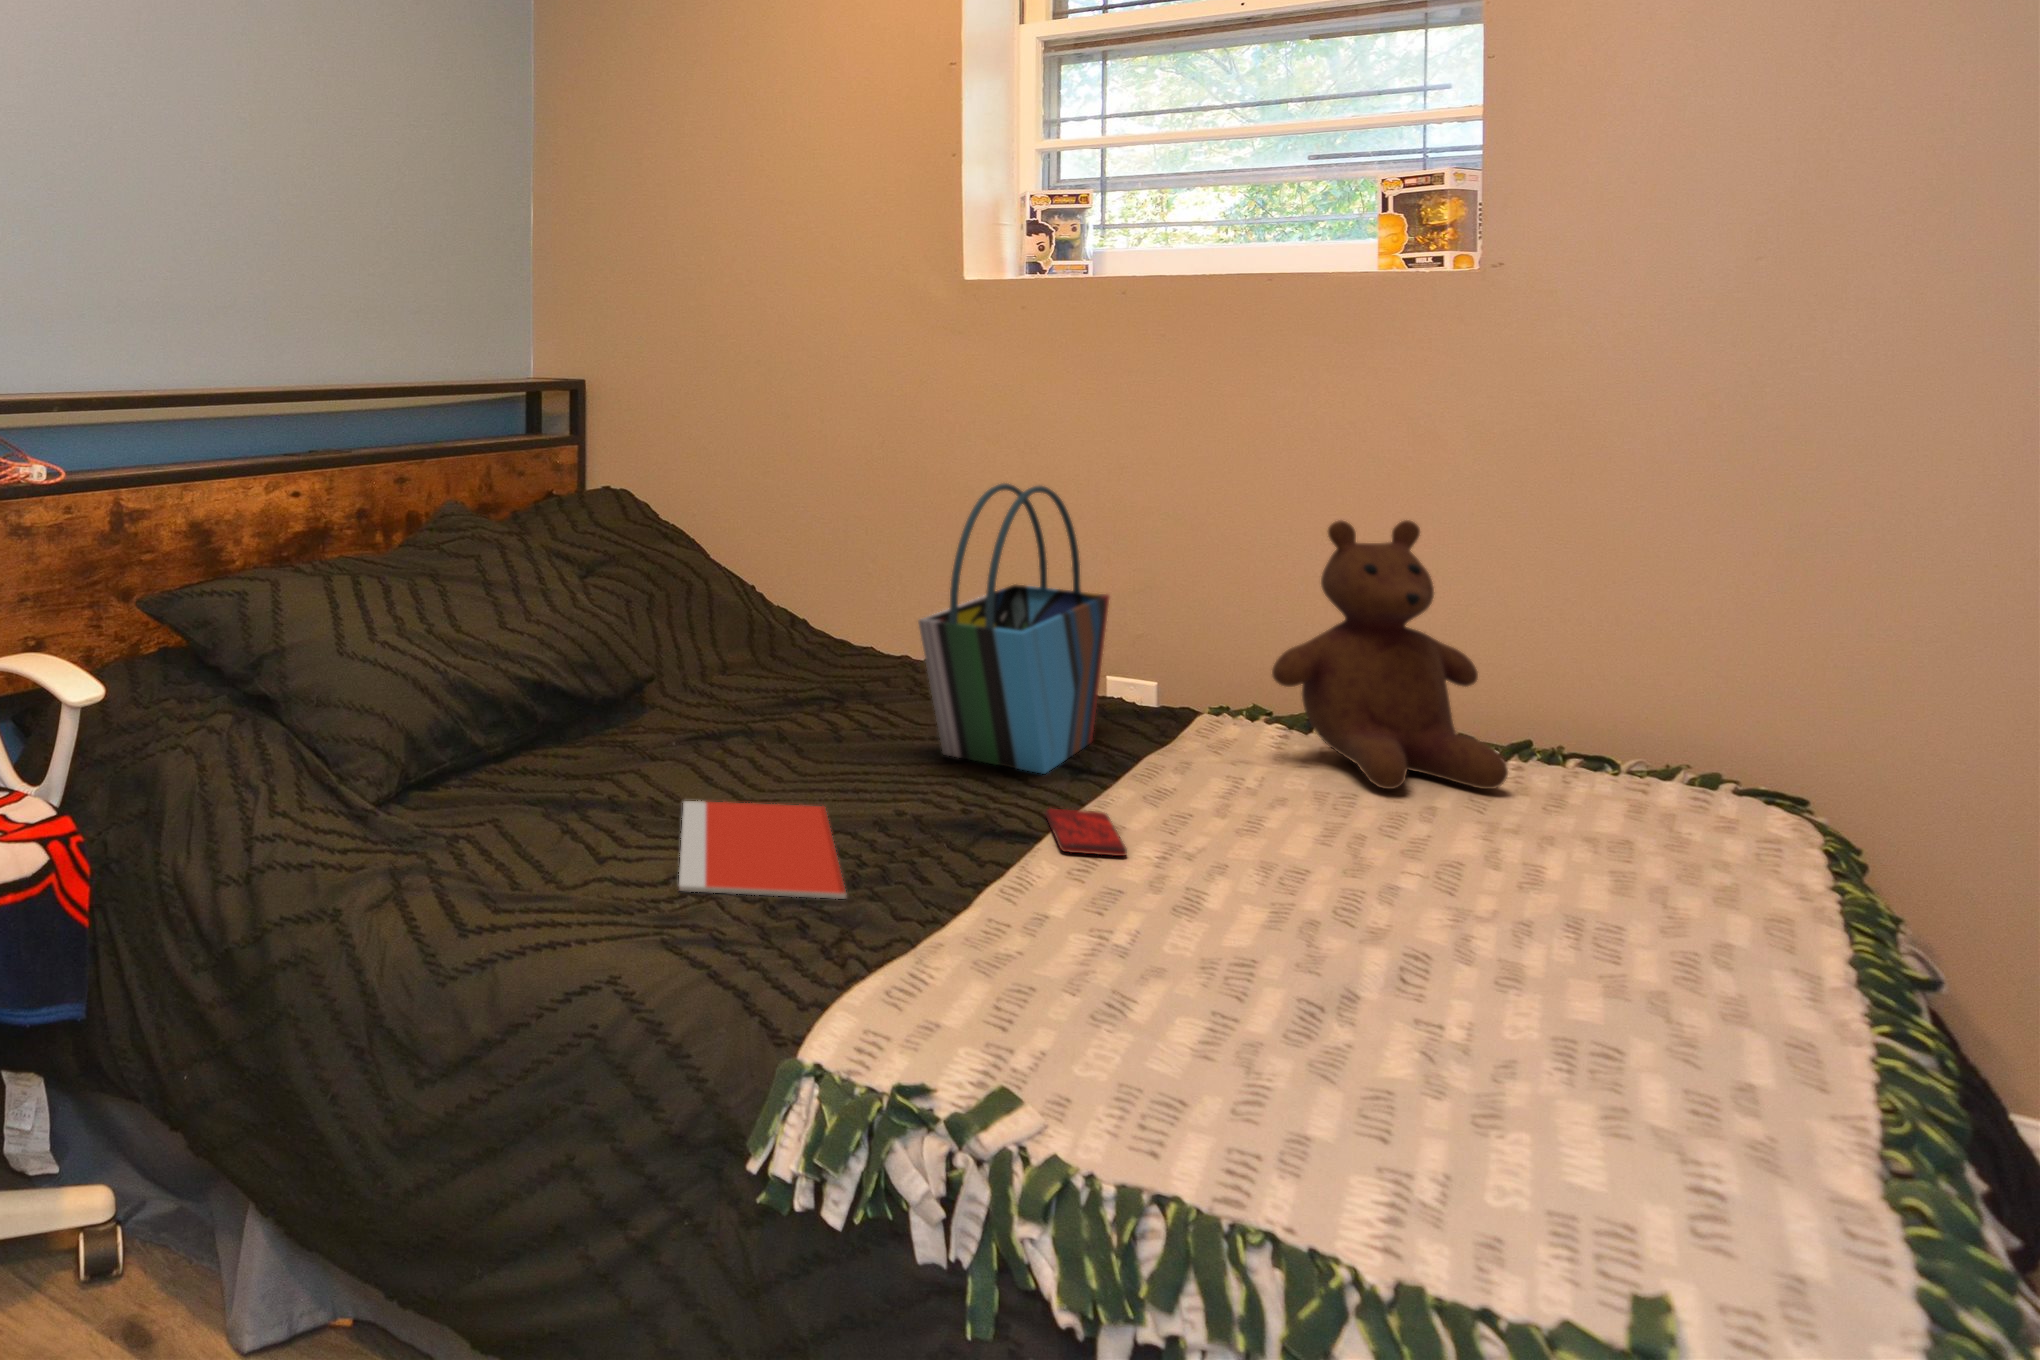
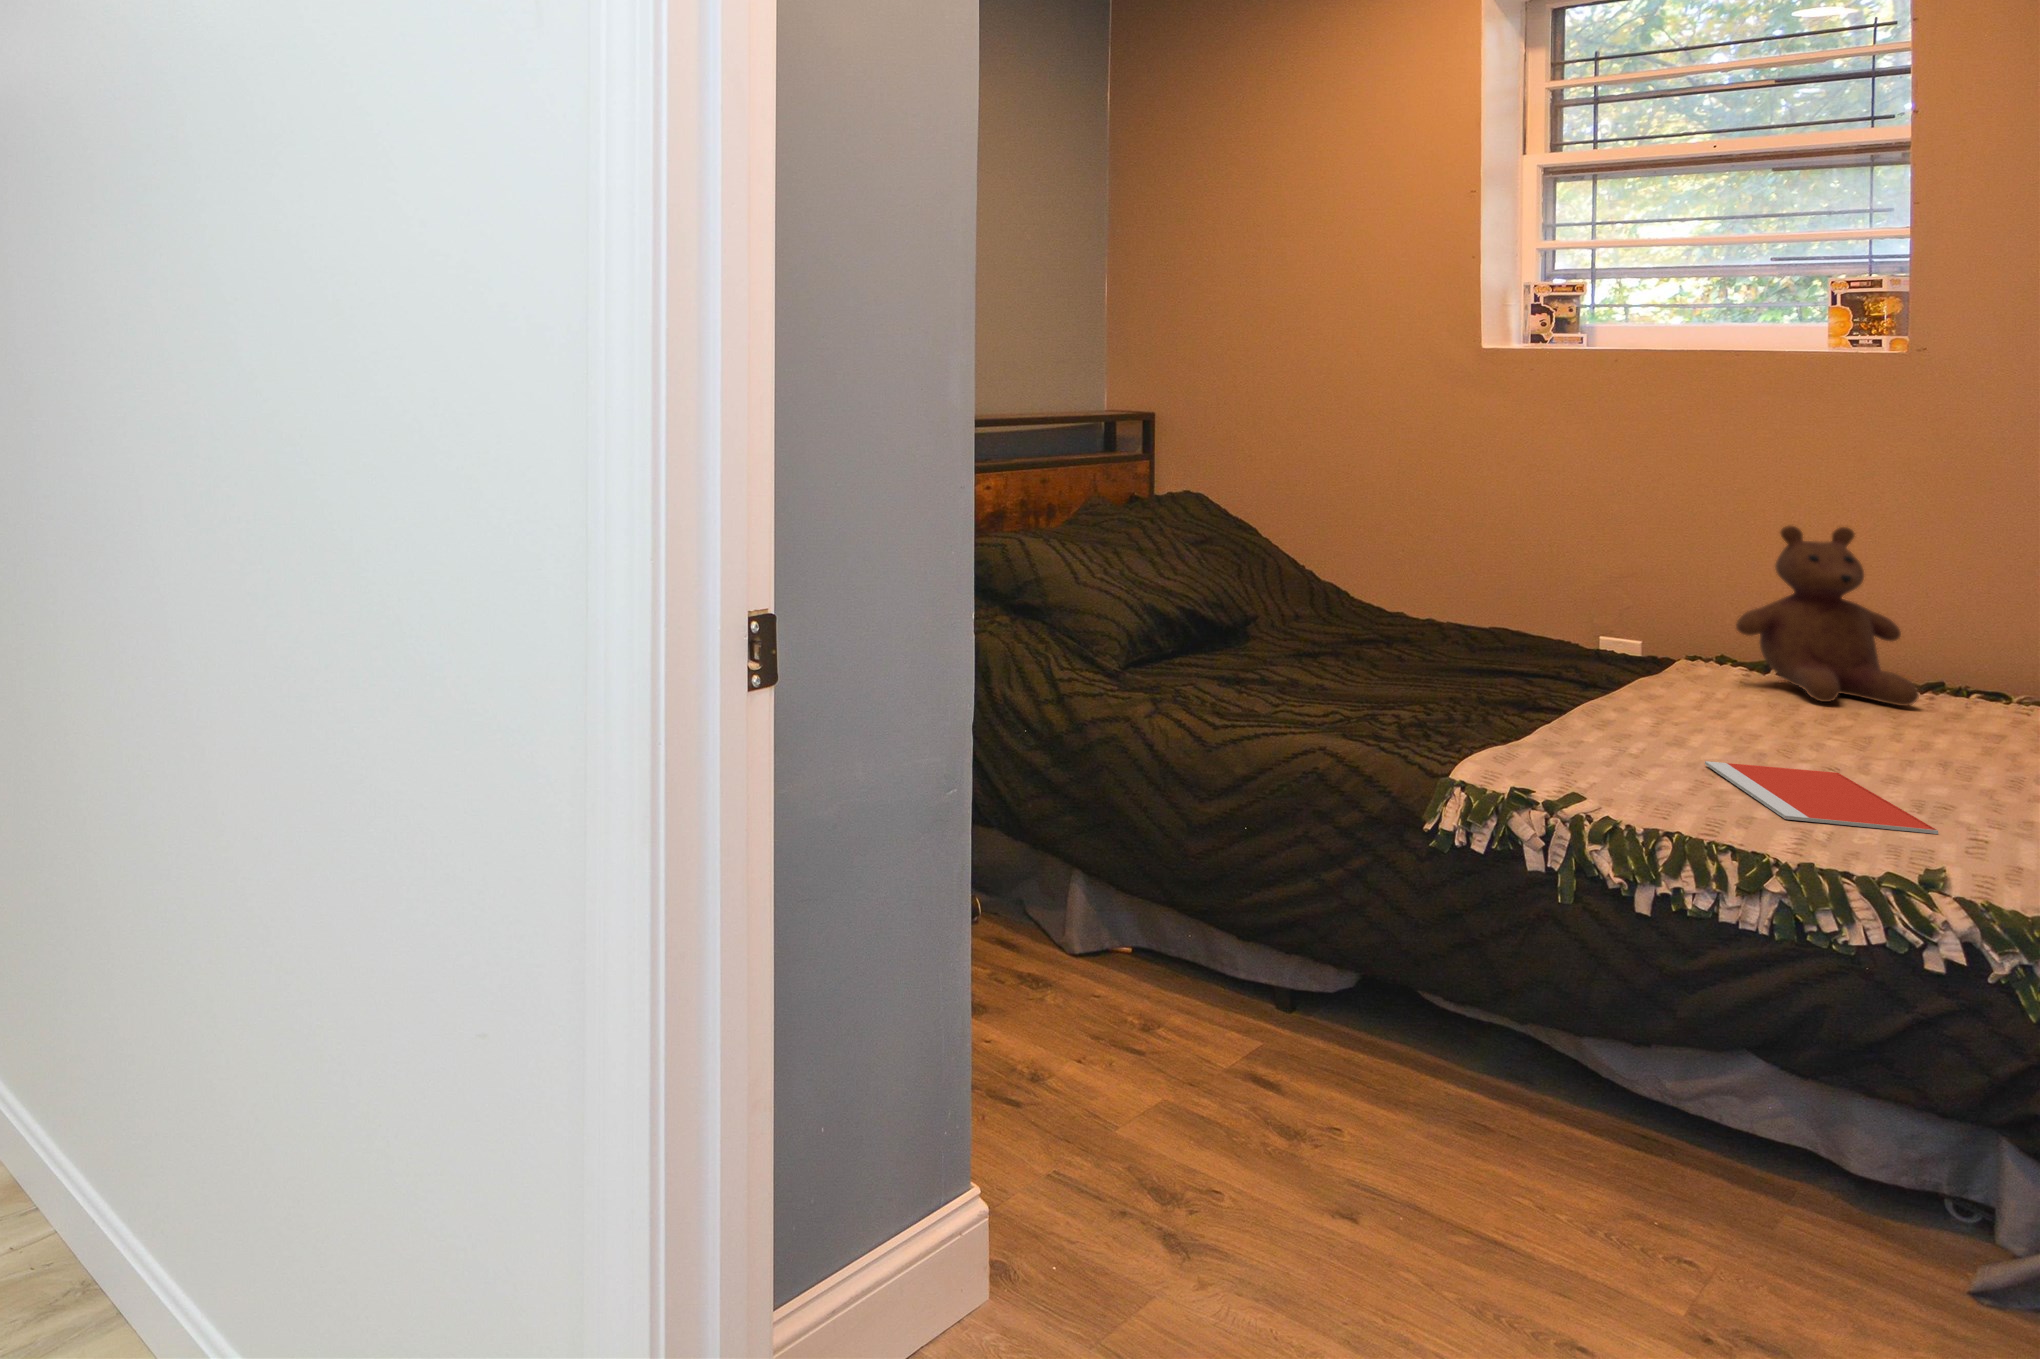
tote bag: present [918,483,1109,774] -> none [1469,494,1607,683]
notebook: present [679,801,846,899] -> present [1705,761,1938,834]
smartphone: present [1045,809,1127,856] -> none [1569,697,1631,721]

